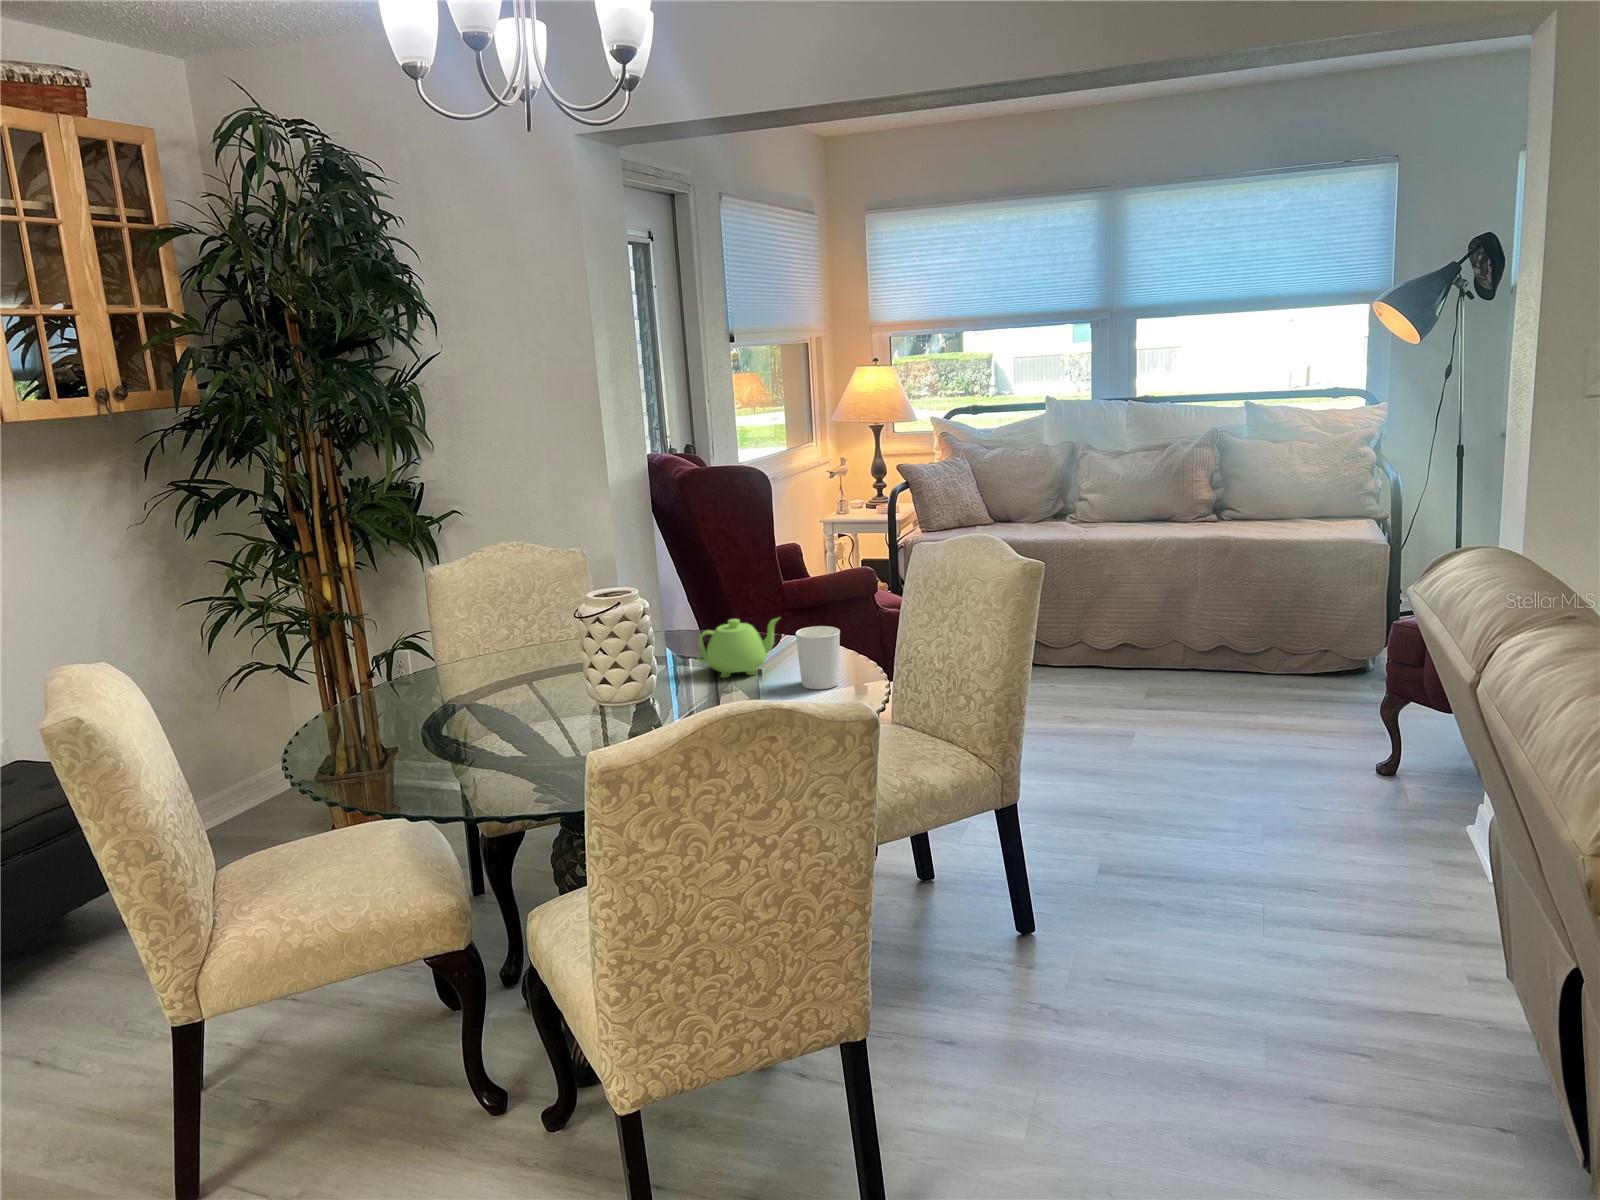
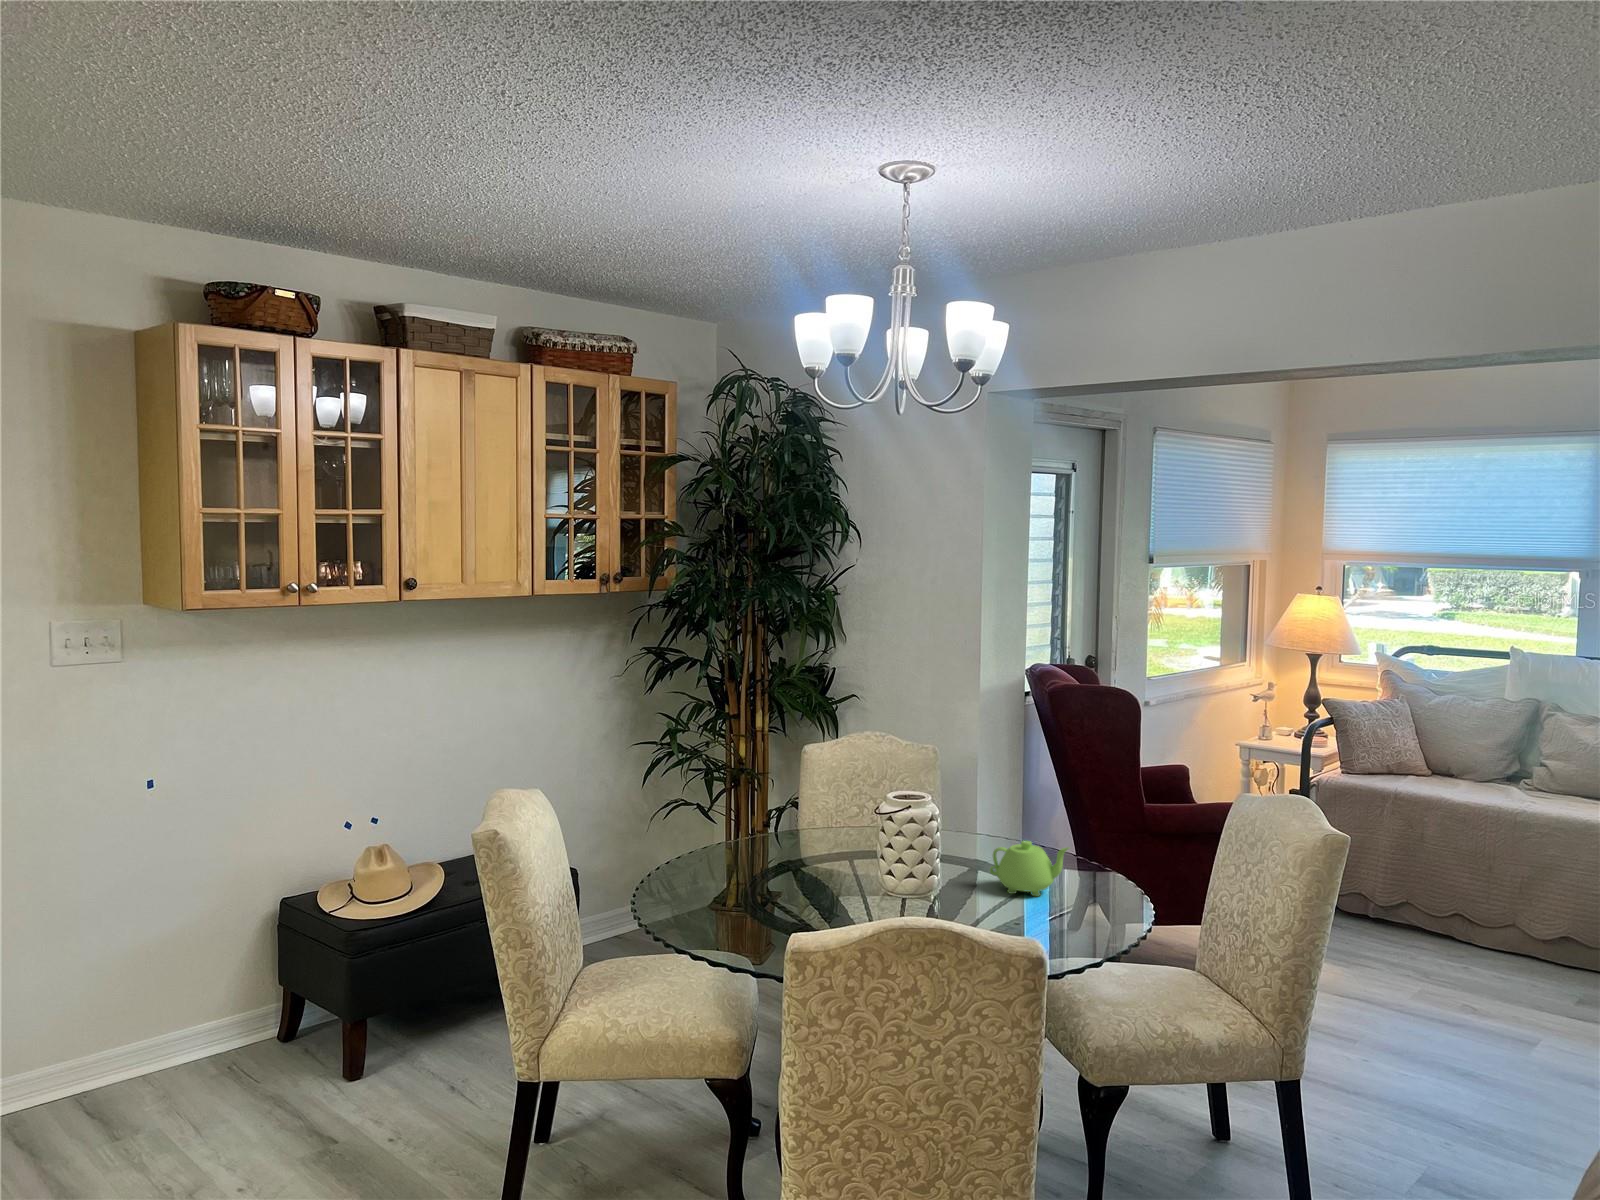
candle holder: present [795,626,840,689] -> none [1071,862,1114,924]

